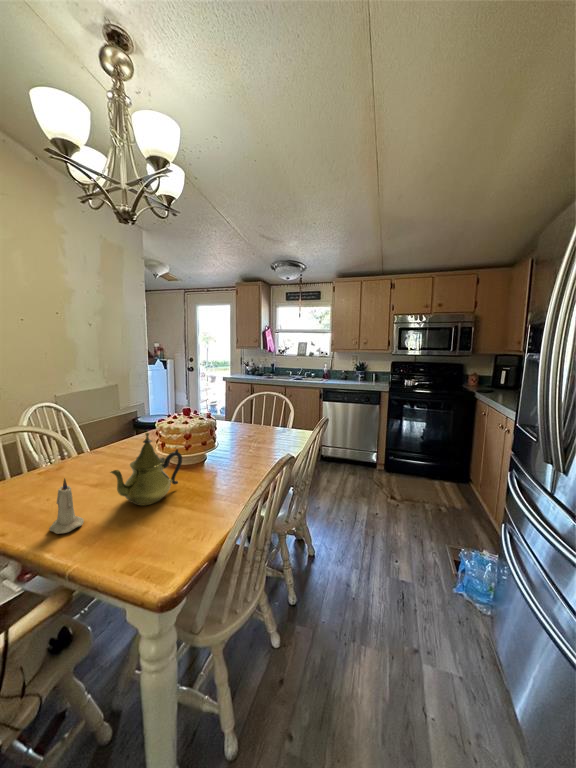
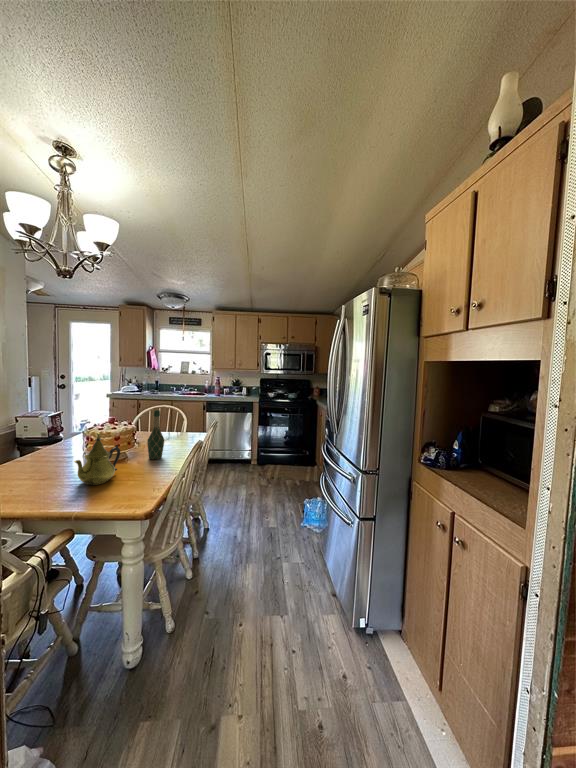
wine bottle: none [226,401,248,469] -> present [147,410,164,459]
candle: present [49,478,84,534] -> none [30,466,57,505]

